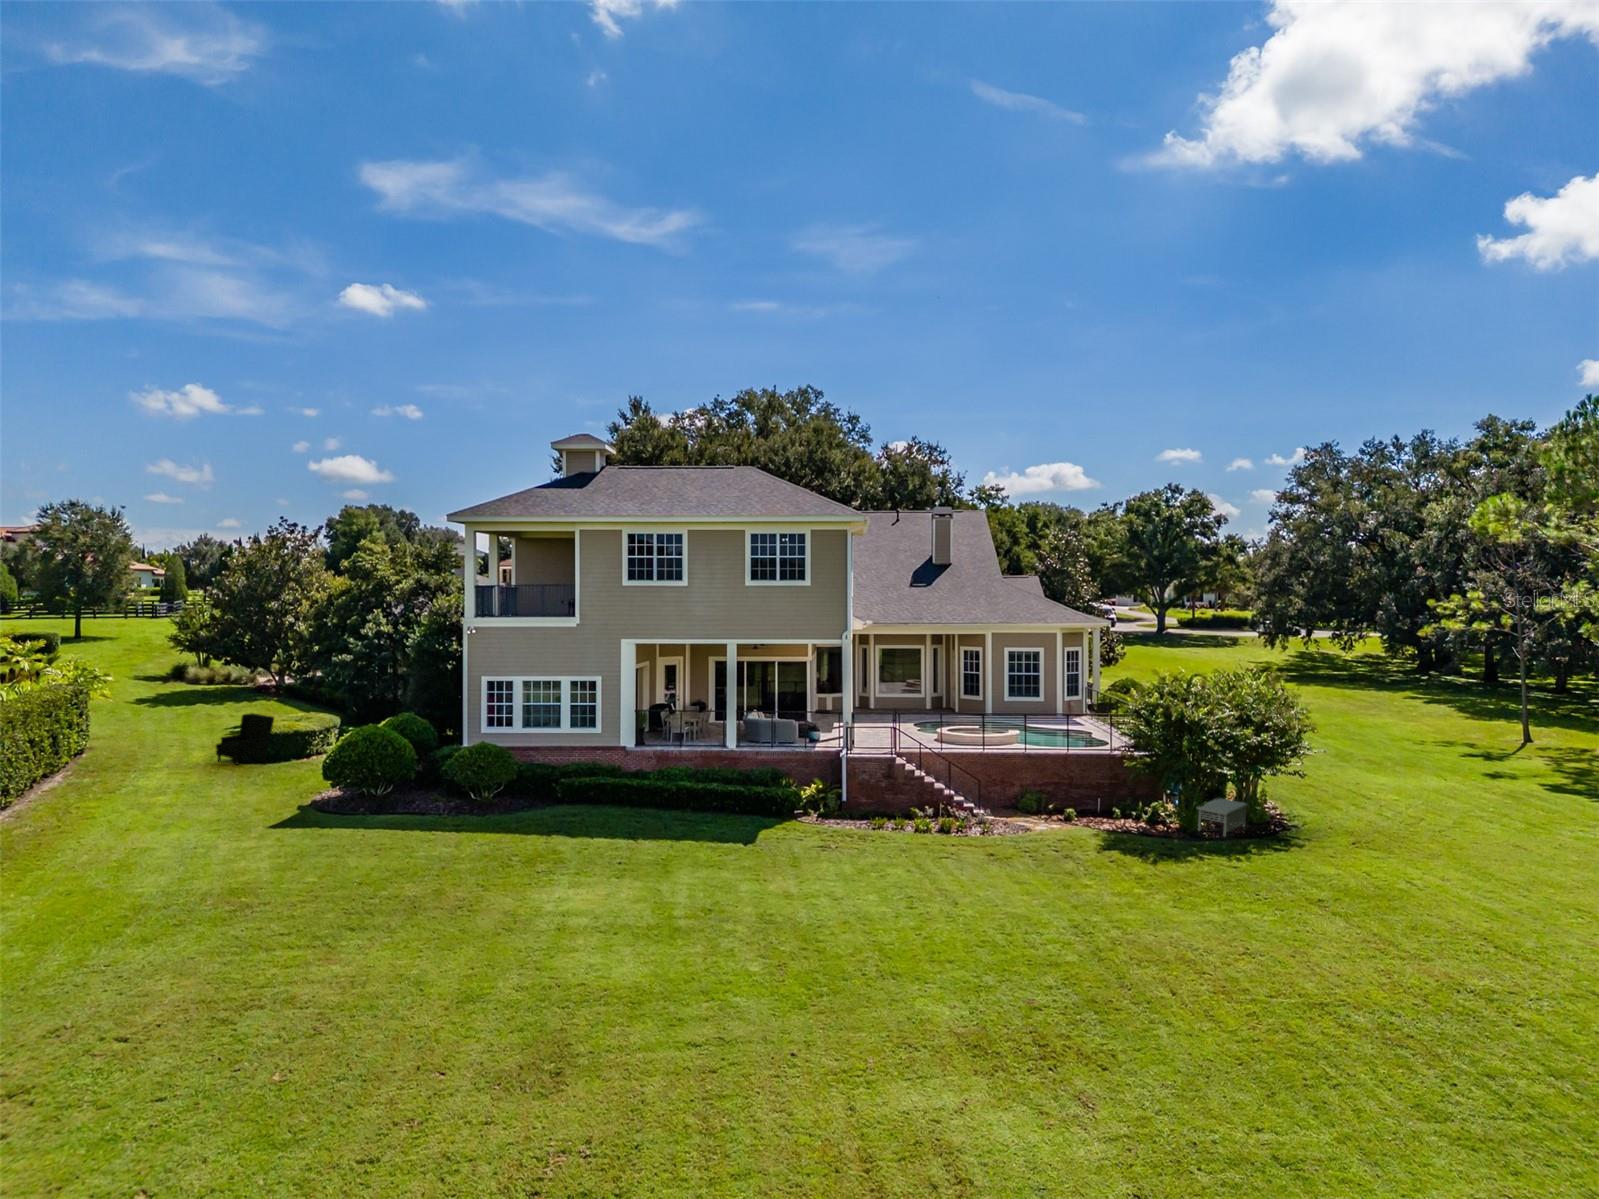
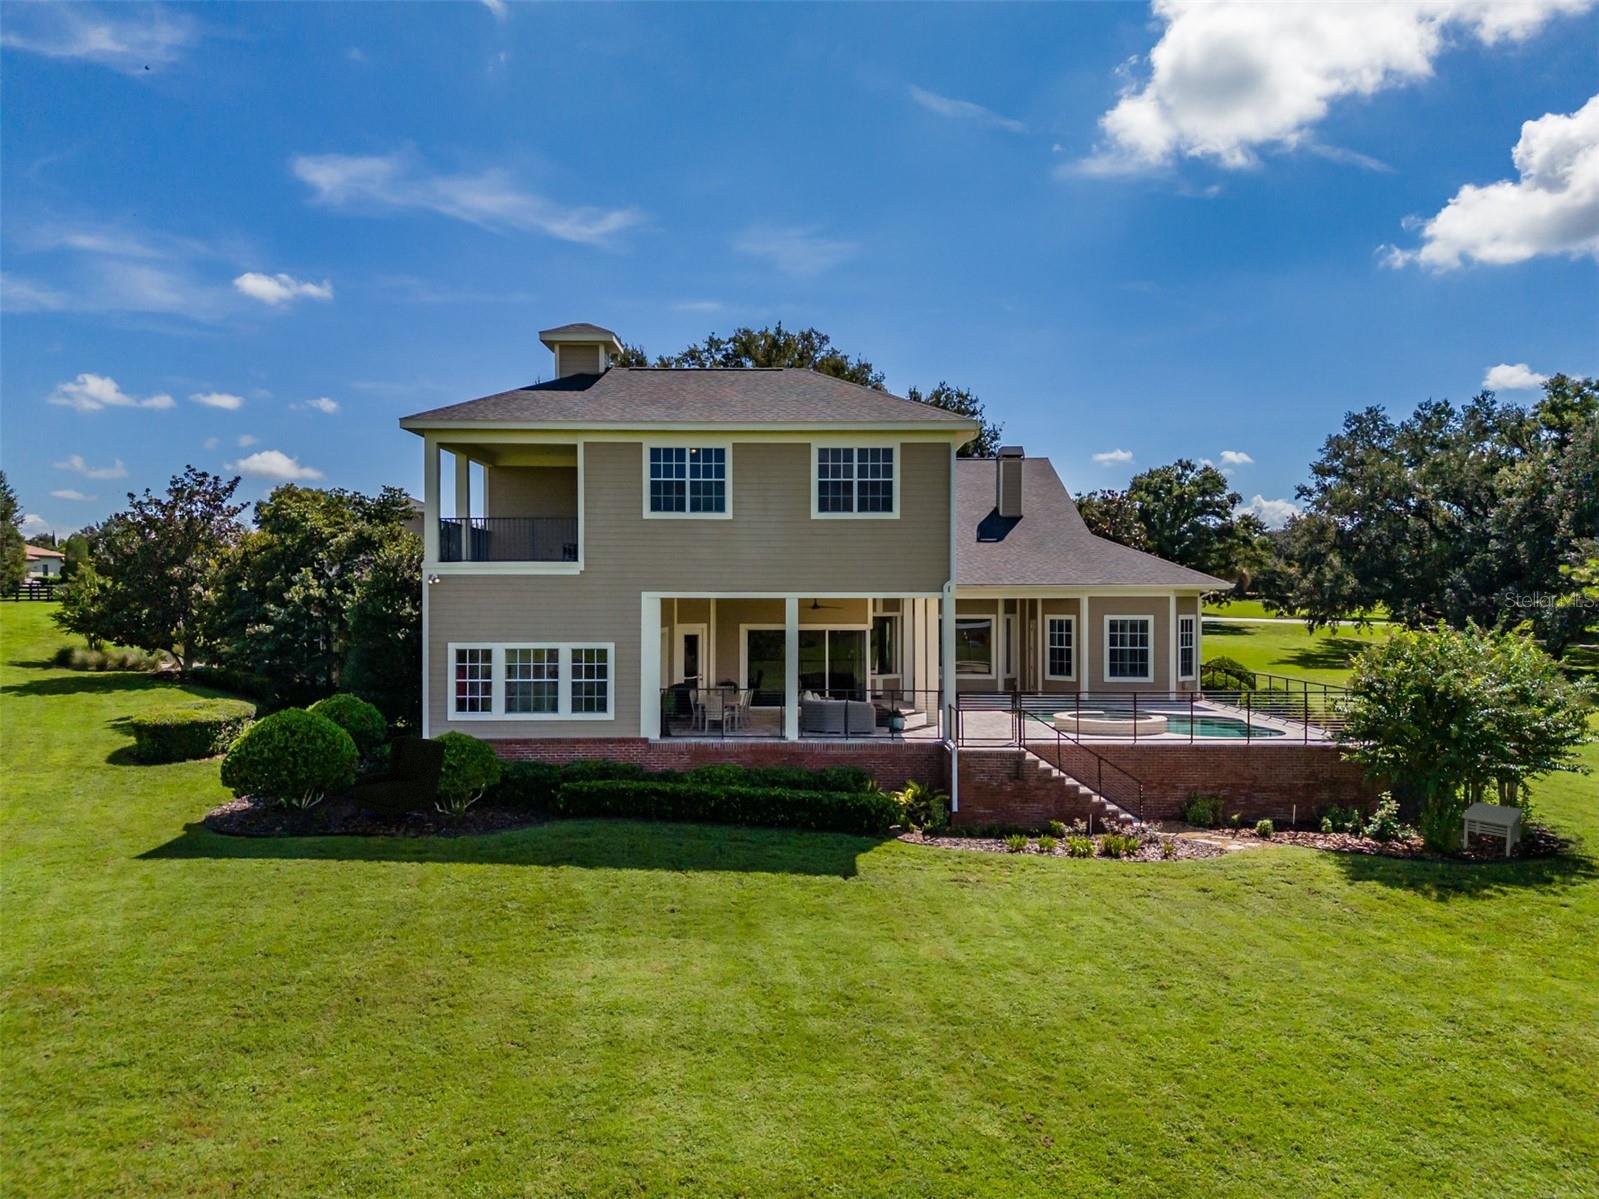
chair: present [216,713,274,765] -> present [353,735,446,826]

